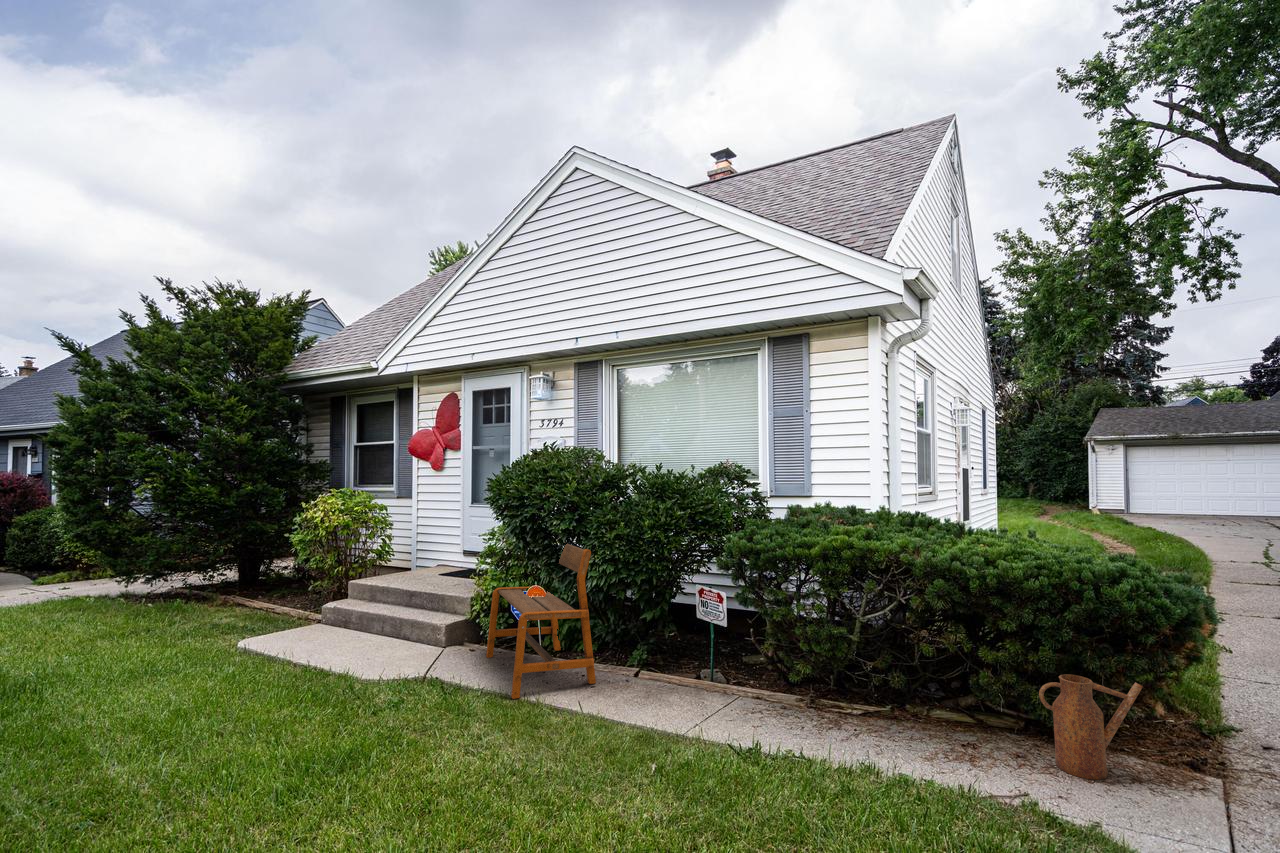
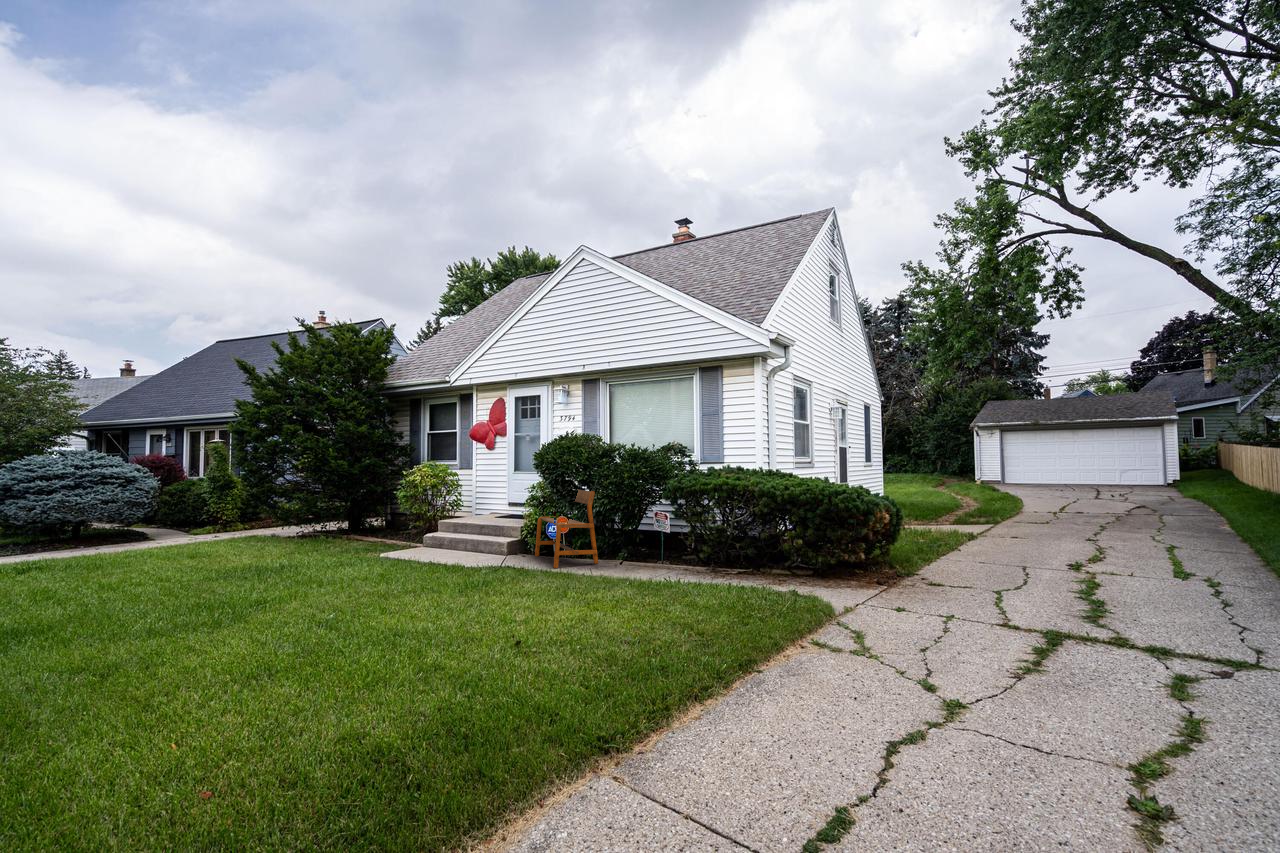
watering can: present [1039,675,1143,780] -> none [806,541,849,585]

